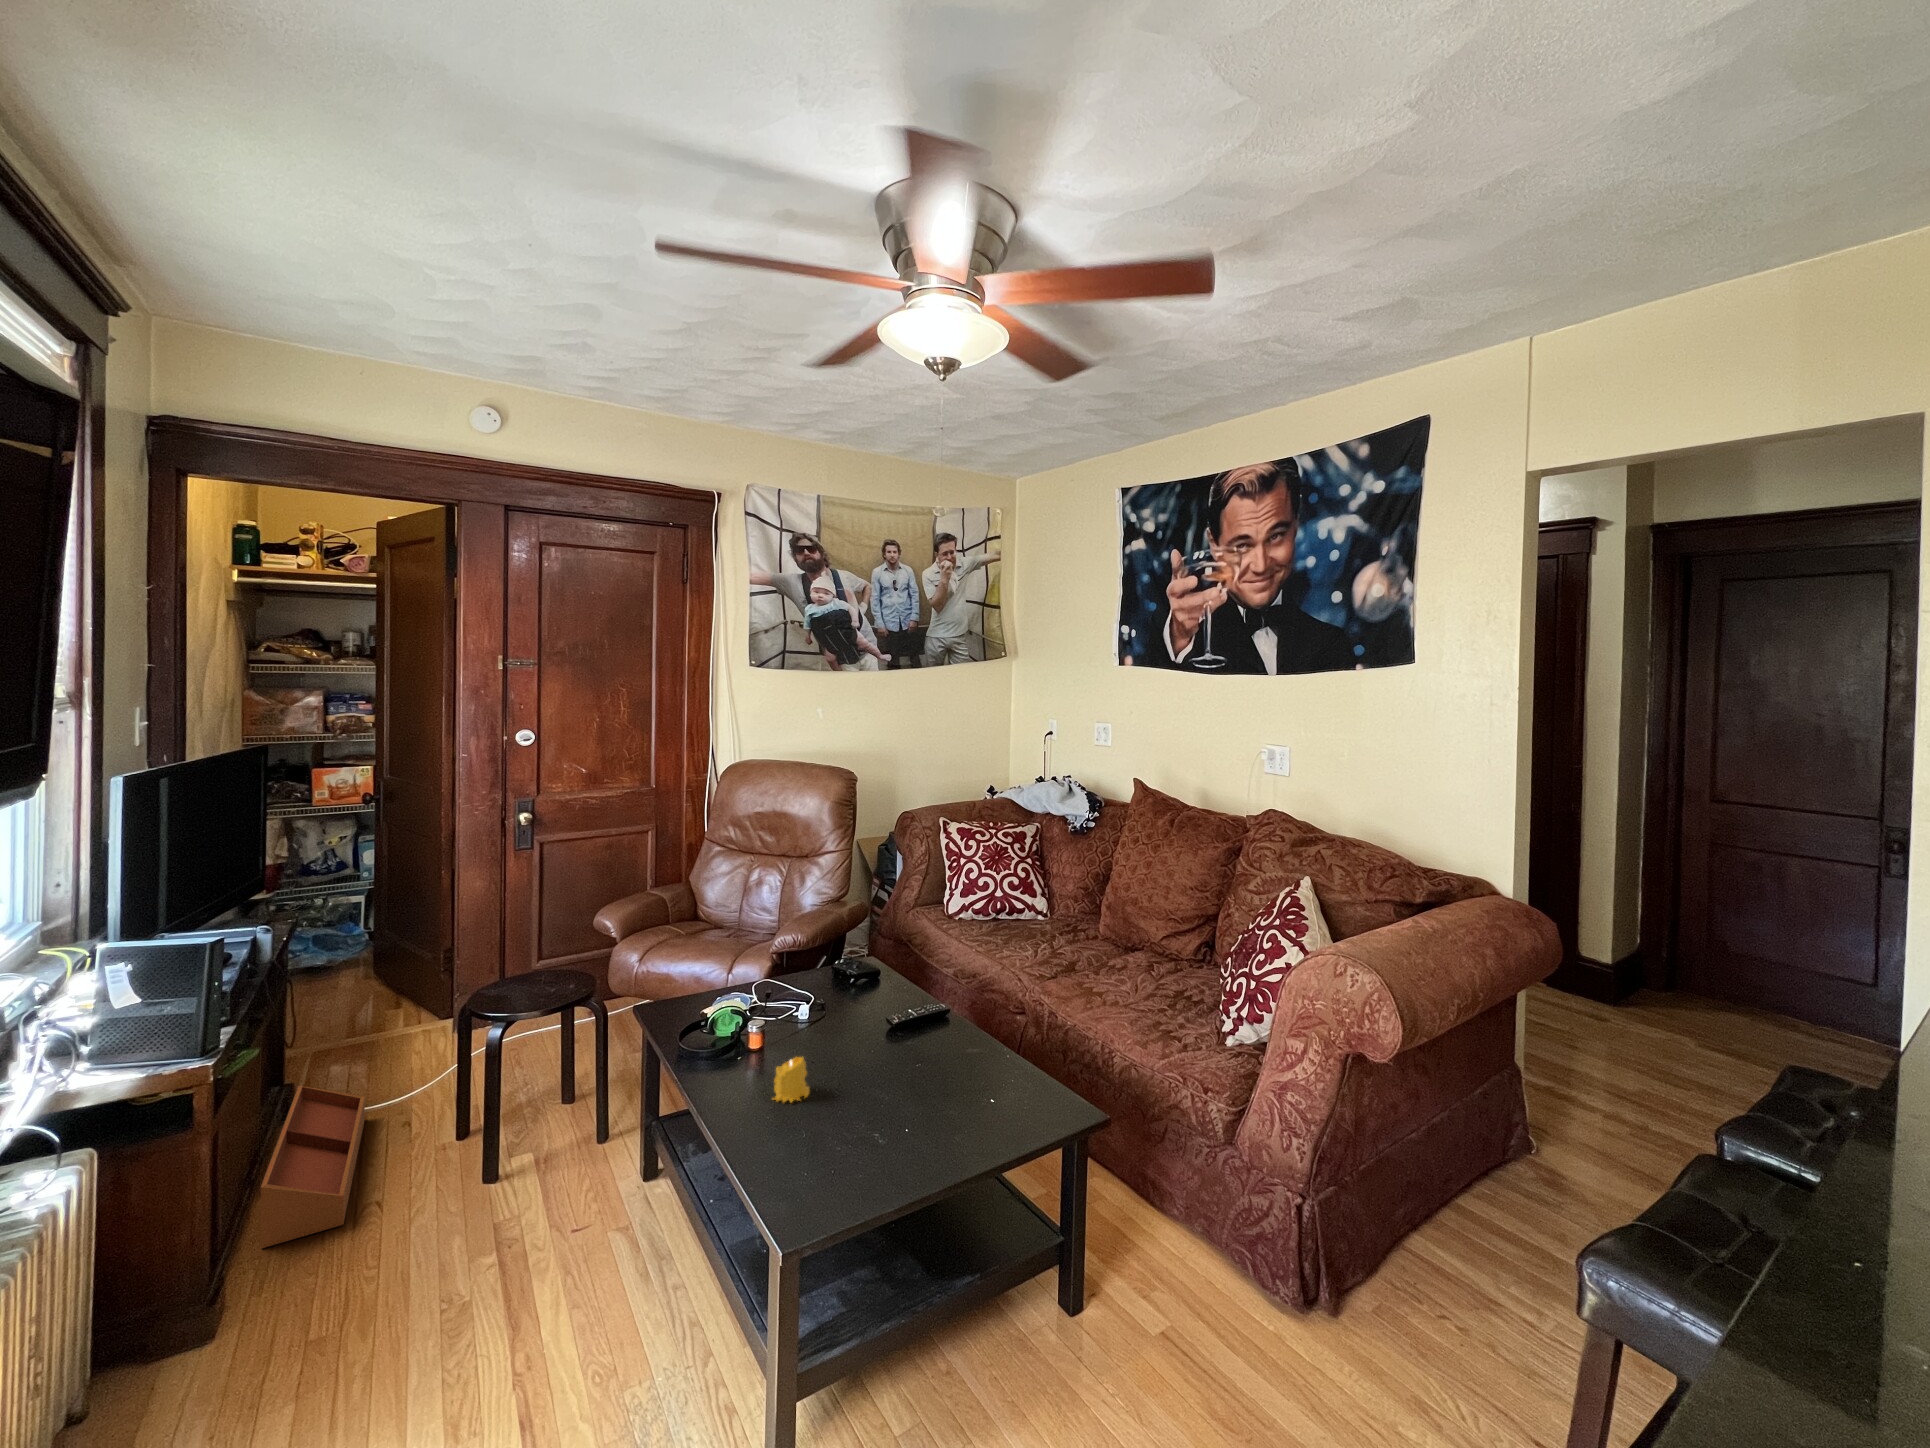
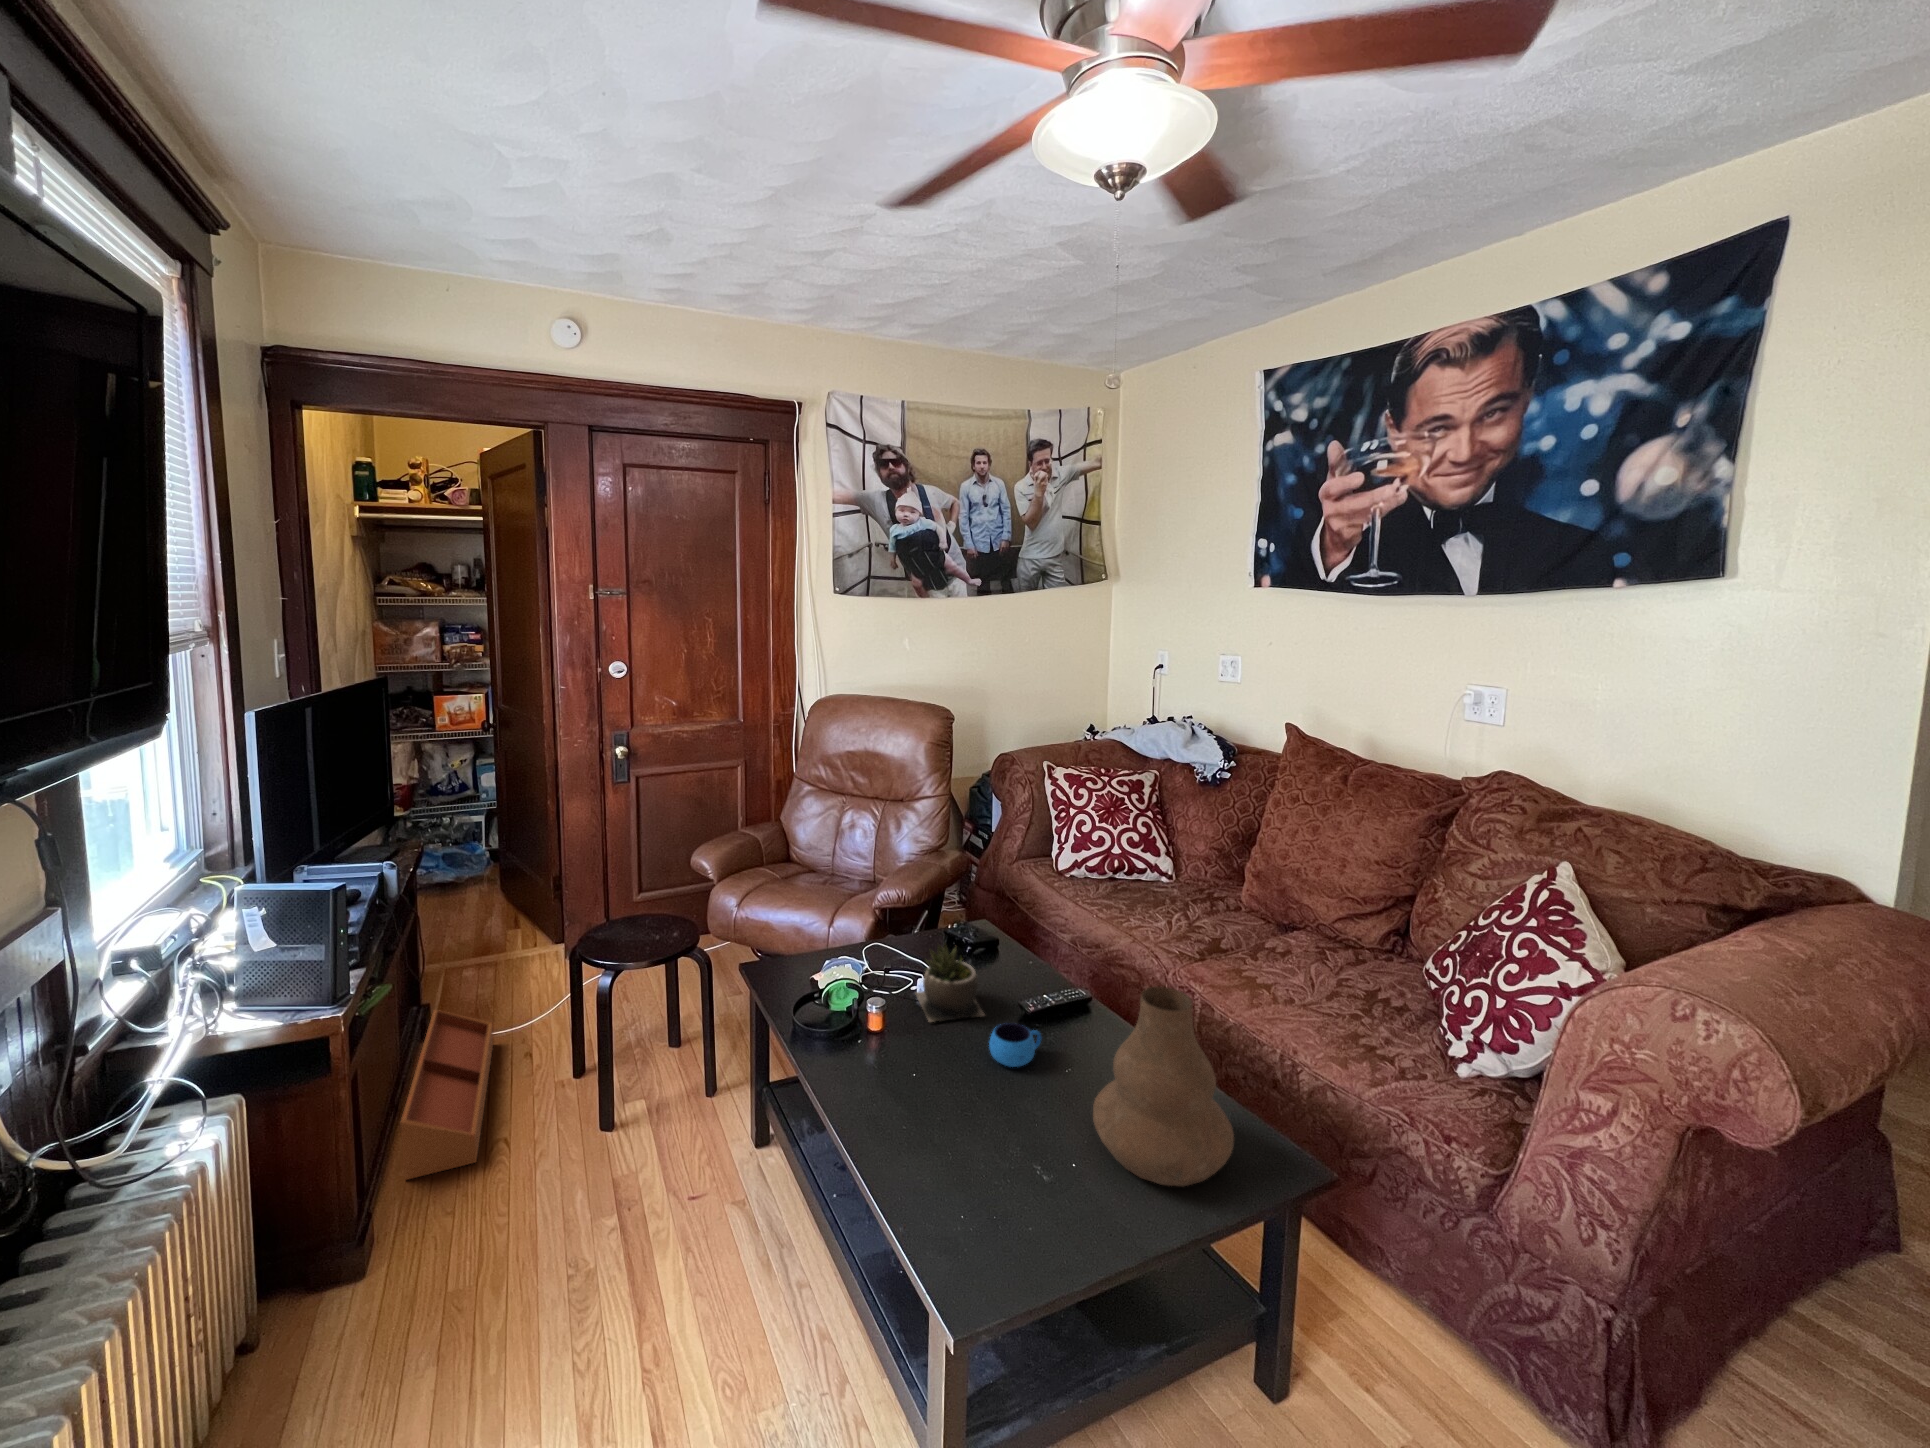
succulent plant: none [794,969,853,1039] -> present [916,945,985,1022]
vase: none [920,979,1026,1134] -> present [1093,987,1234,1187]
mug: none [849,1031,895,1066] -> present [989,1023,1041,1067]
candle: present [772,1057,809,1102] -> none [909,1055,952,1112]

